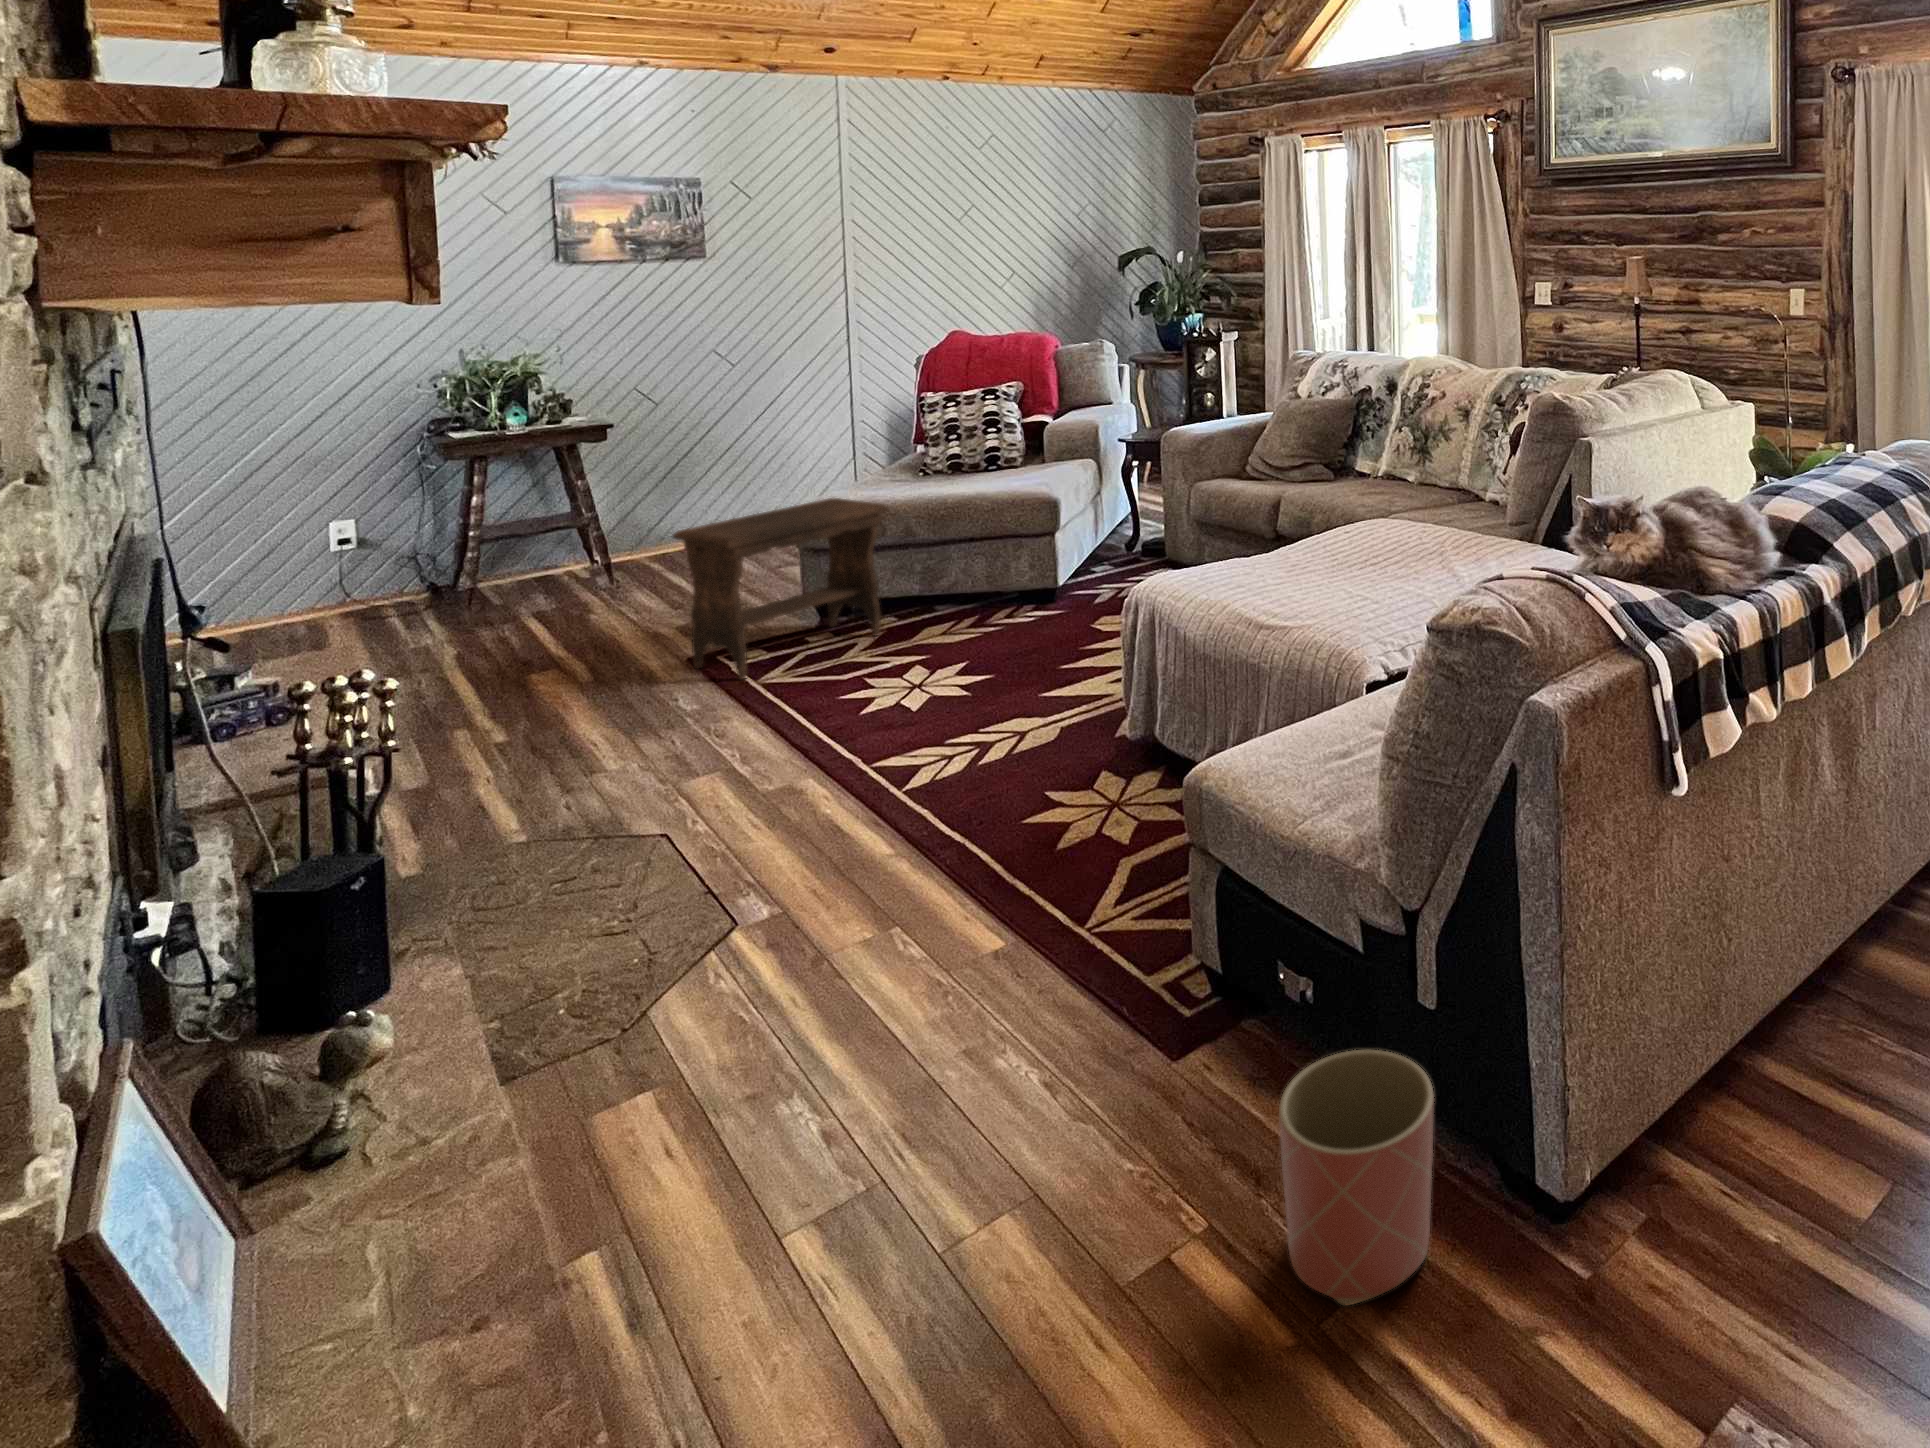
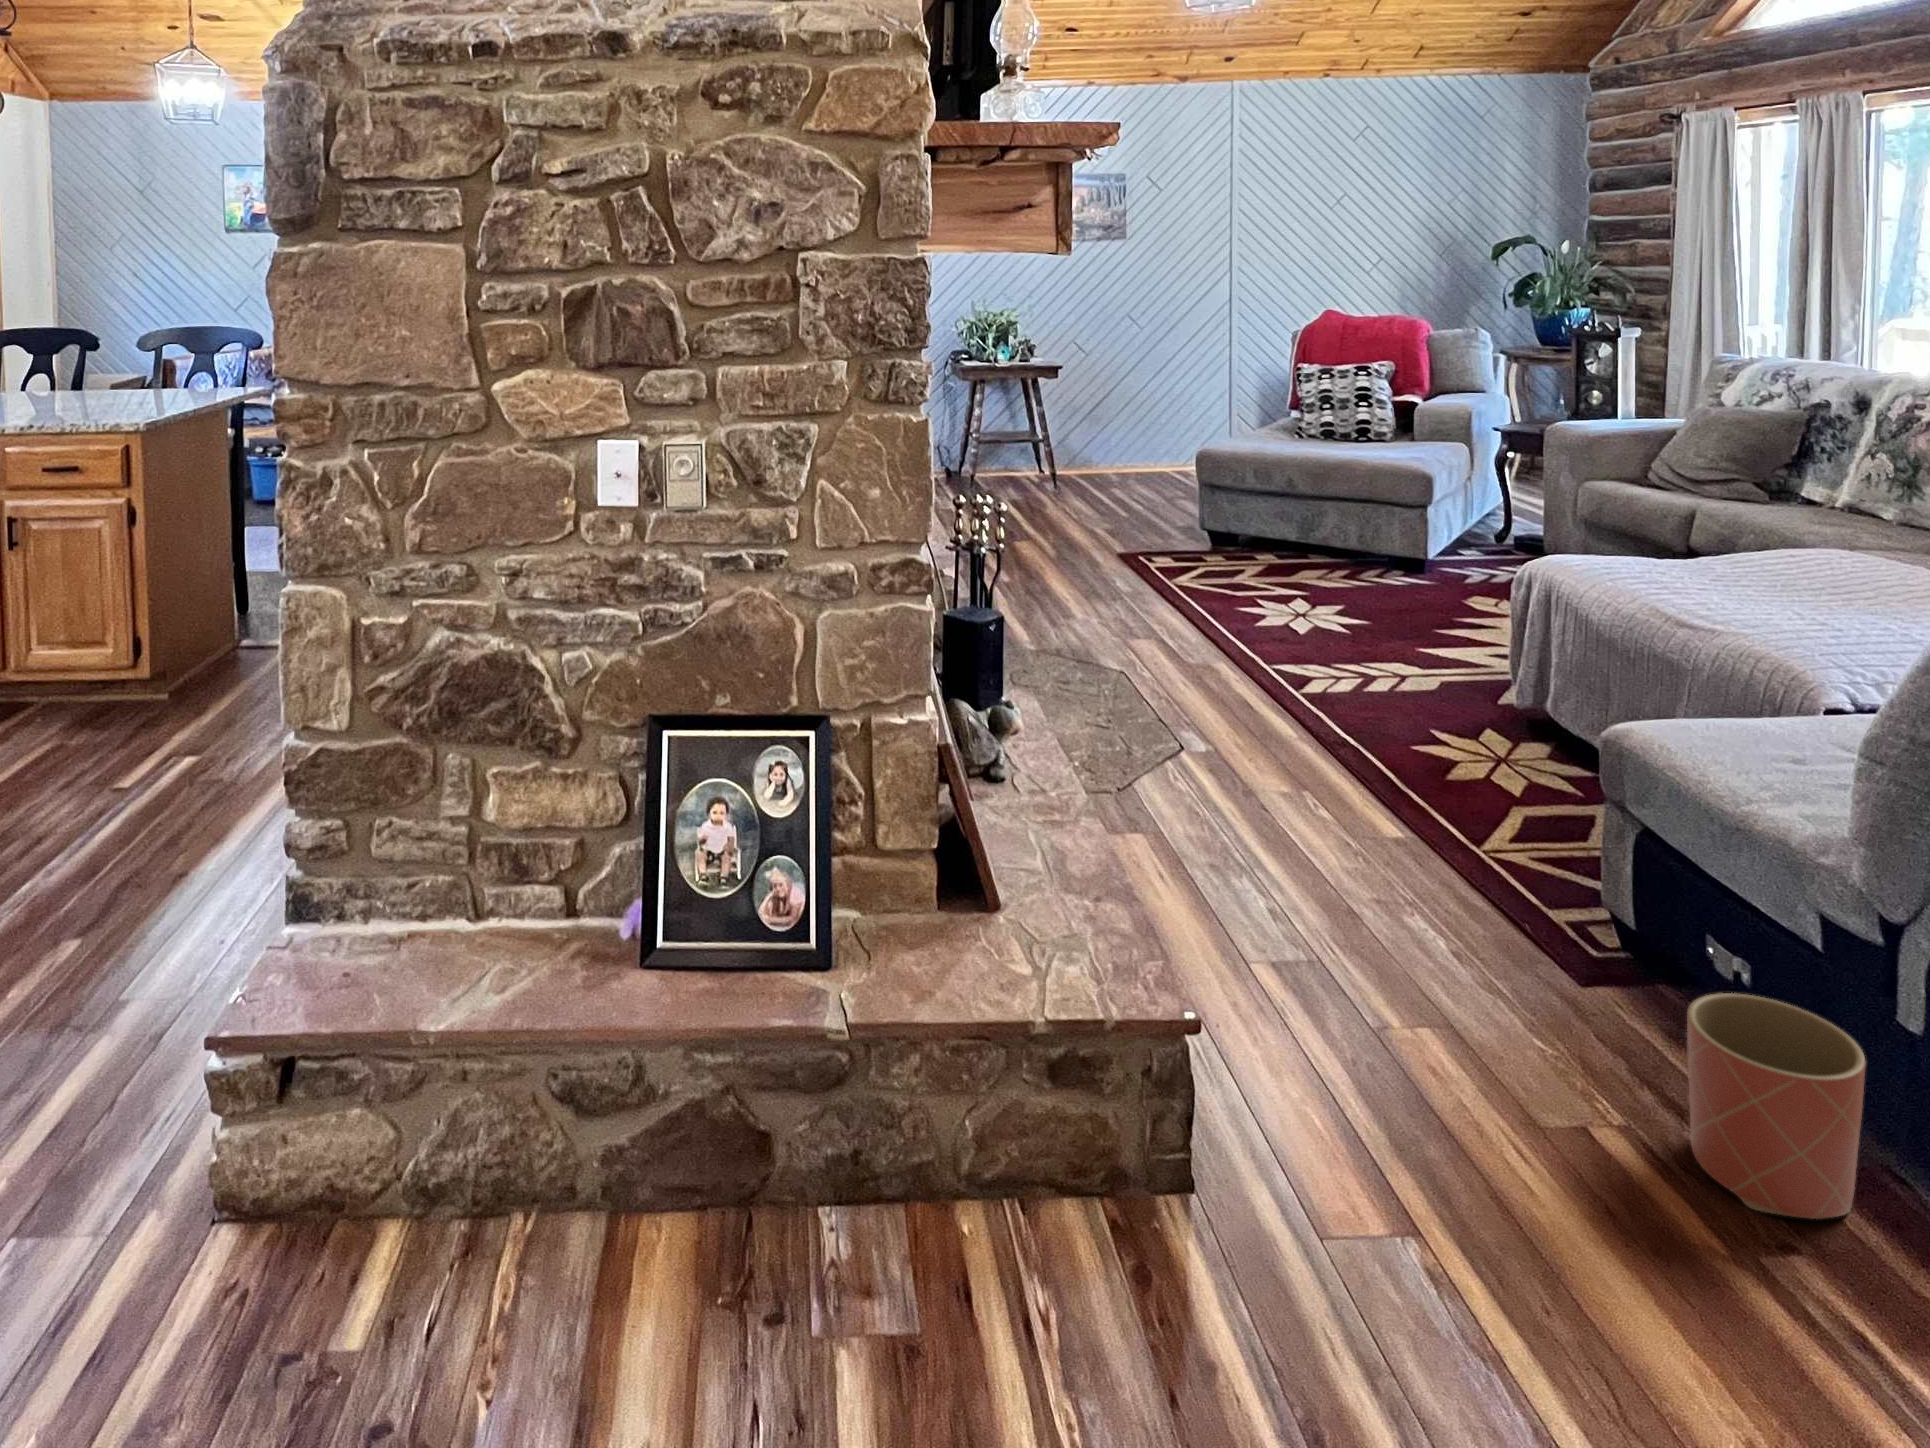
footstool: present [672,498,889,680] -> none [1115,449,1282,588]

